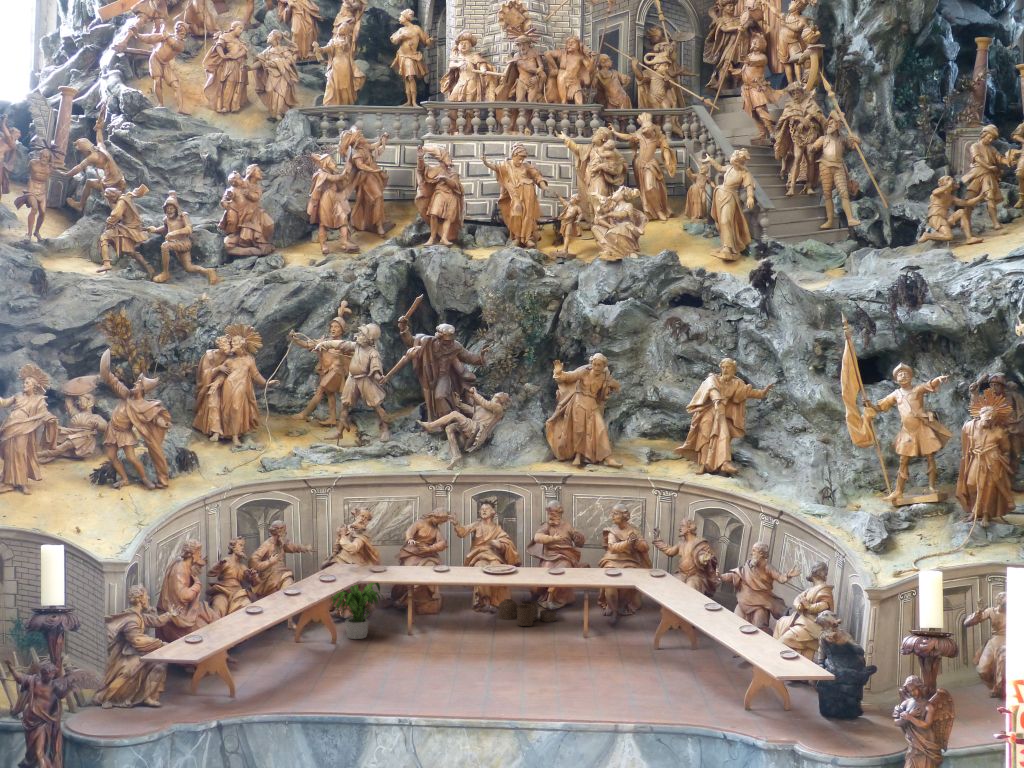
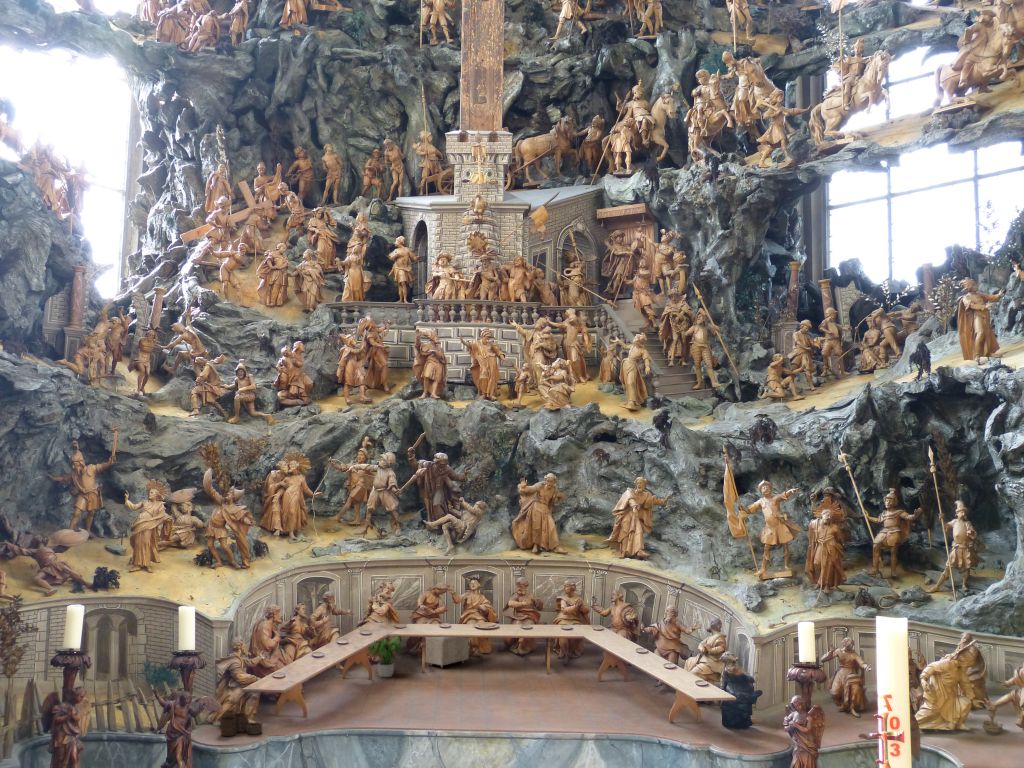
storage bench: none [416,572,479,626] -> present [426,637,469,668]
woven basket: present [498,599,557,626] -> present [221,710,262,736]

